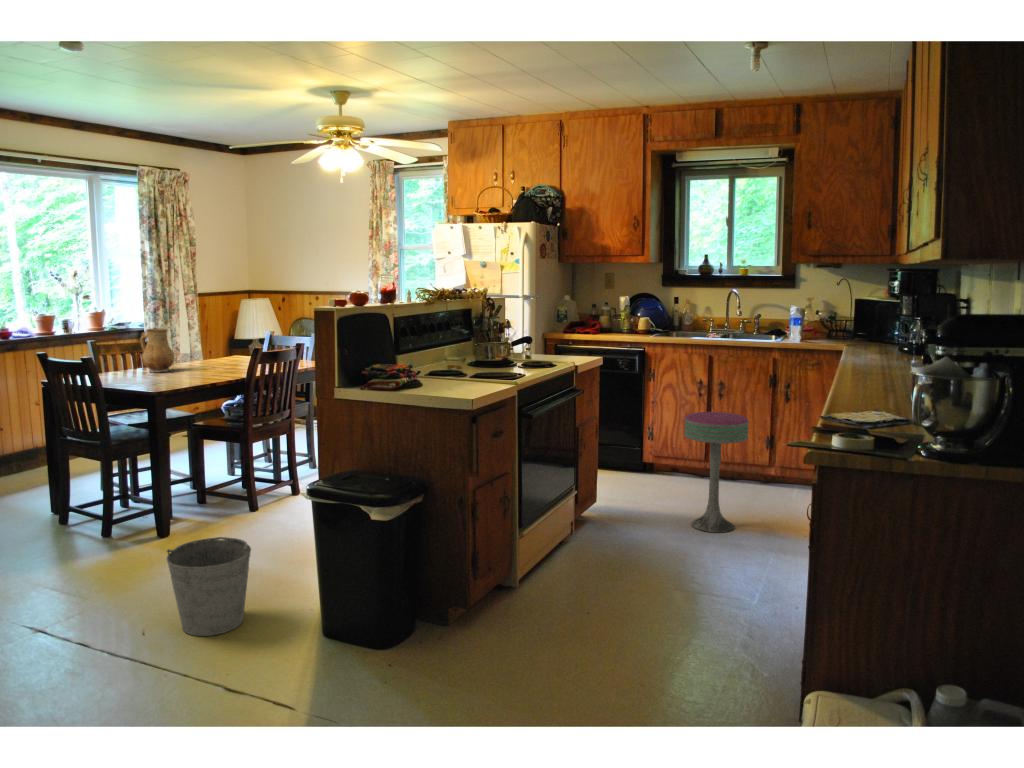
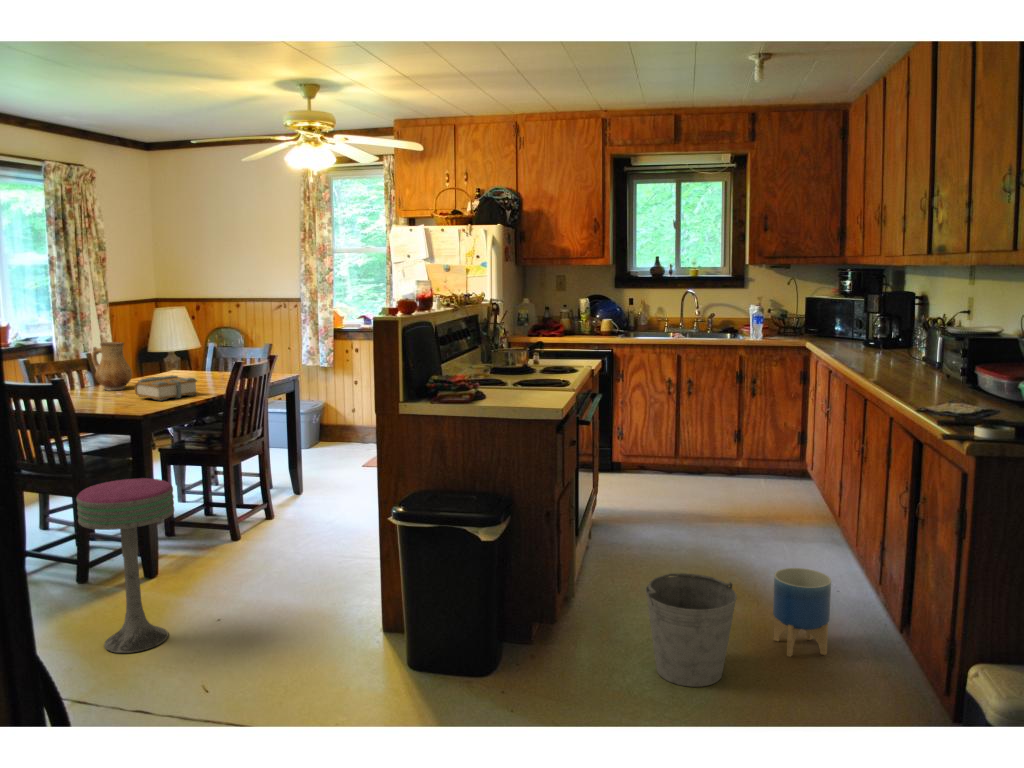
book: none [164,361,220,383] -> present [135,375,197,401]
bar stool: present [684,412,749,532] -> present [76,478,174,653]
bucket: present [166,537,251,636] -> present [645,573,737,687]
planter: none [702,584,763,681] -> present [773,568,831,657]

